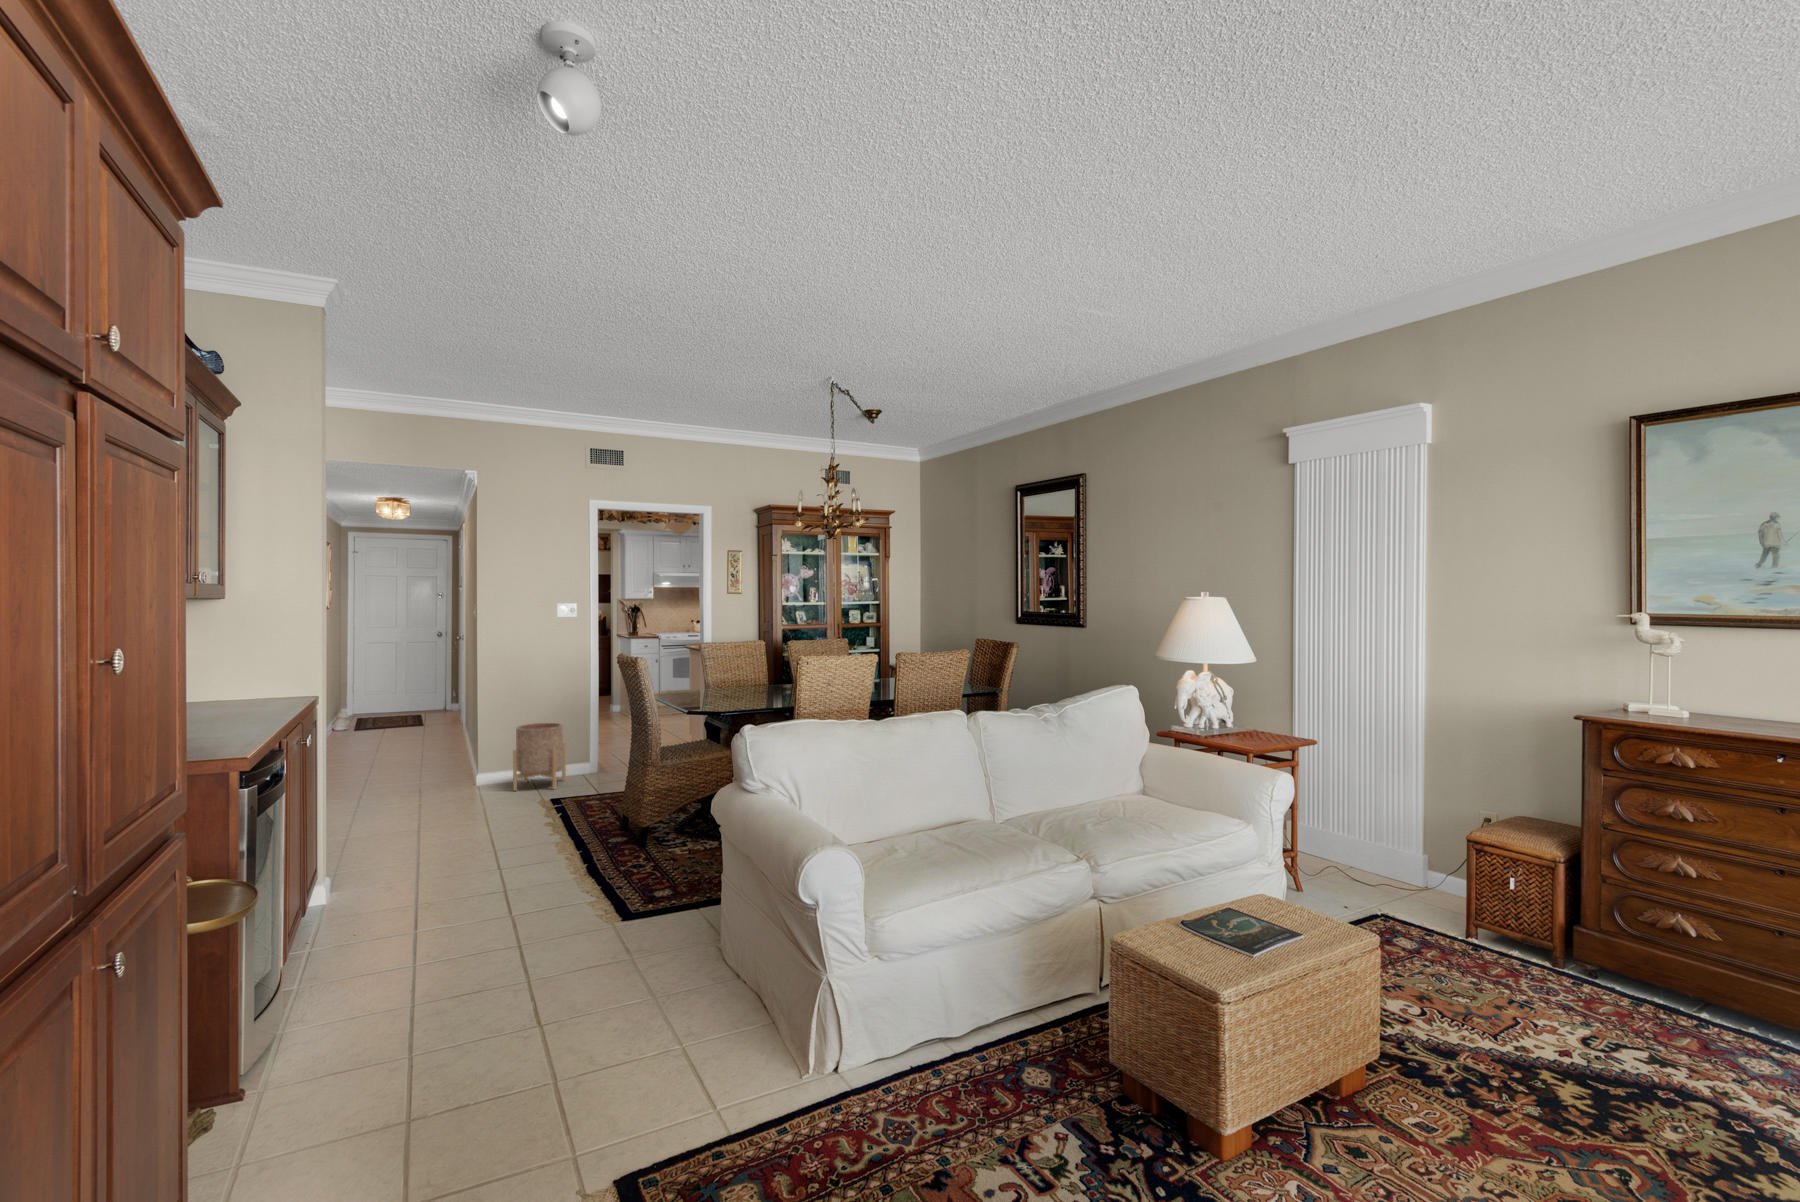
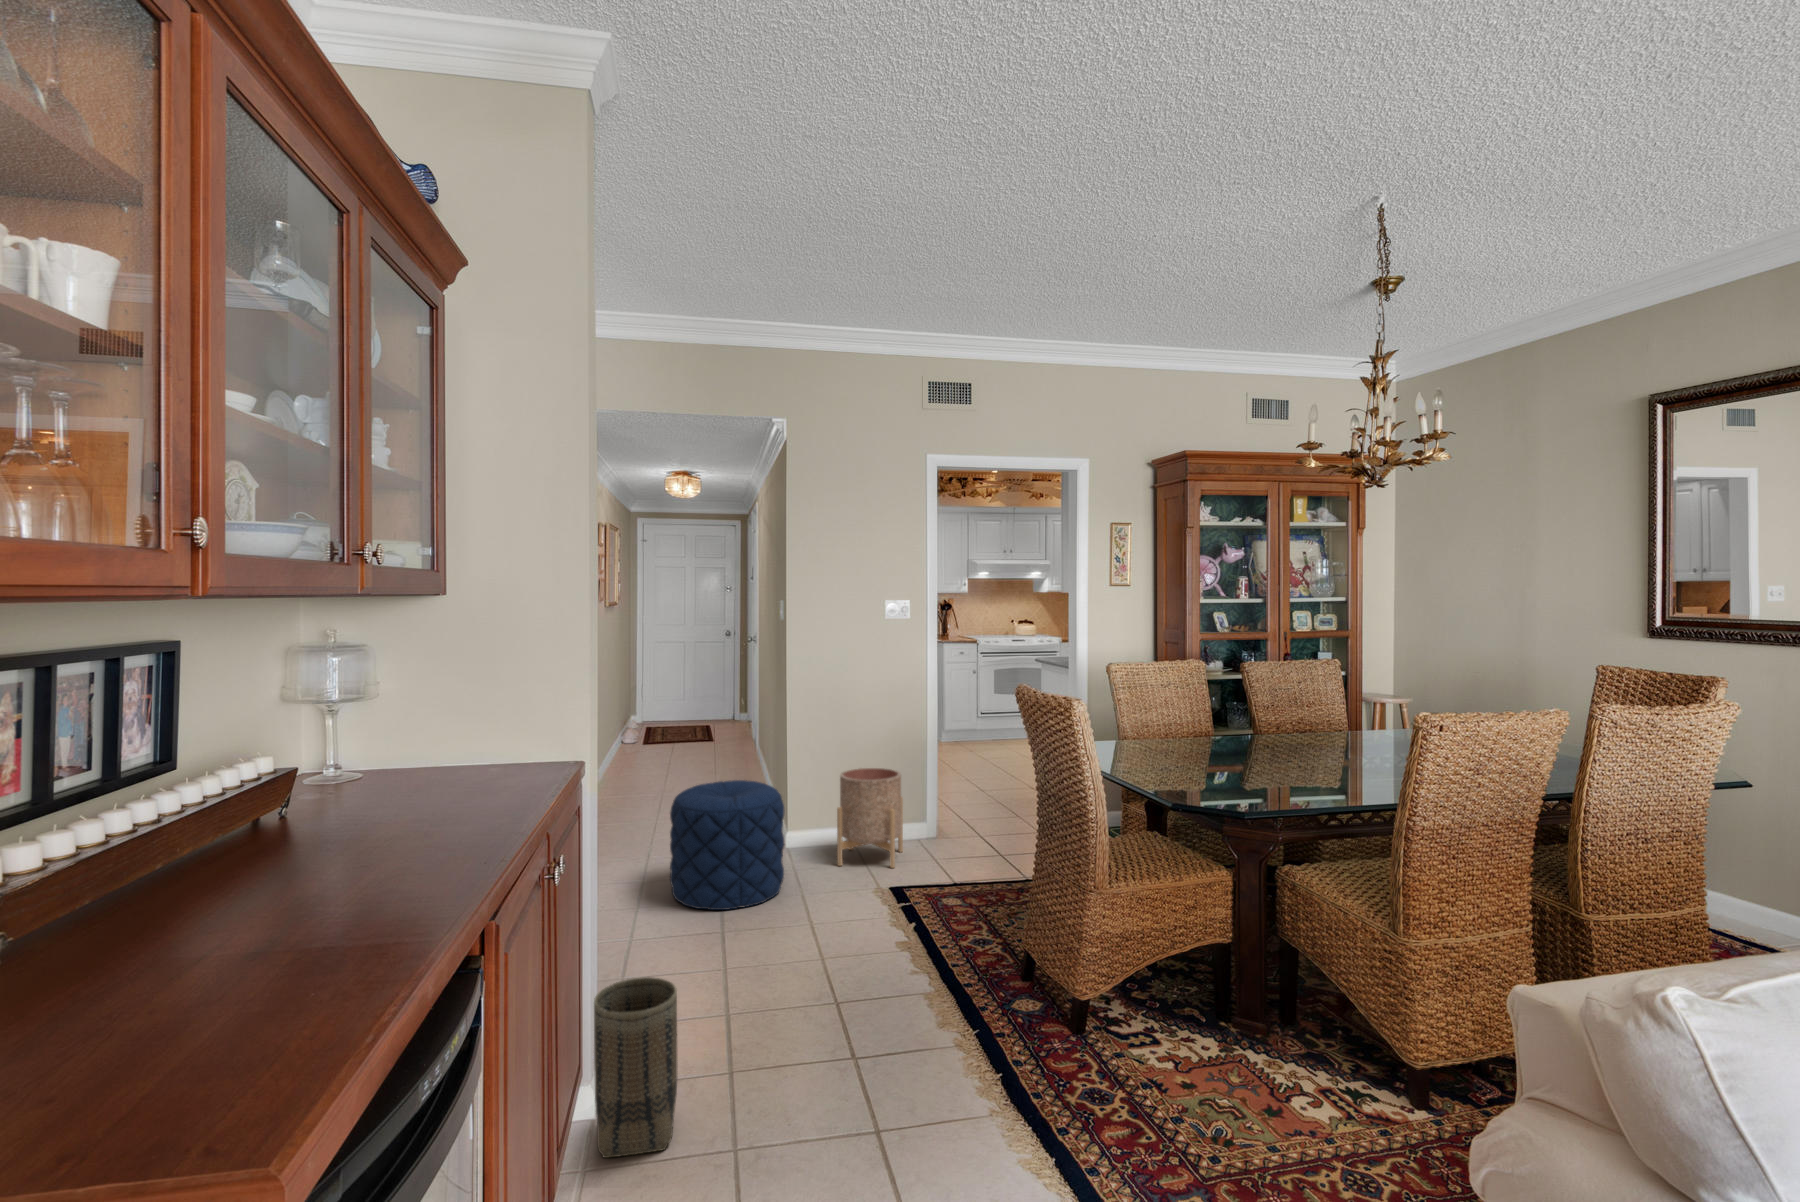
pouf: none [378,732,469,819] -> present [670,780,784,910]
basket: none [325,821,379,916] -> present [594,977,677,1158]

